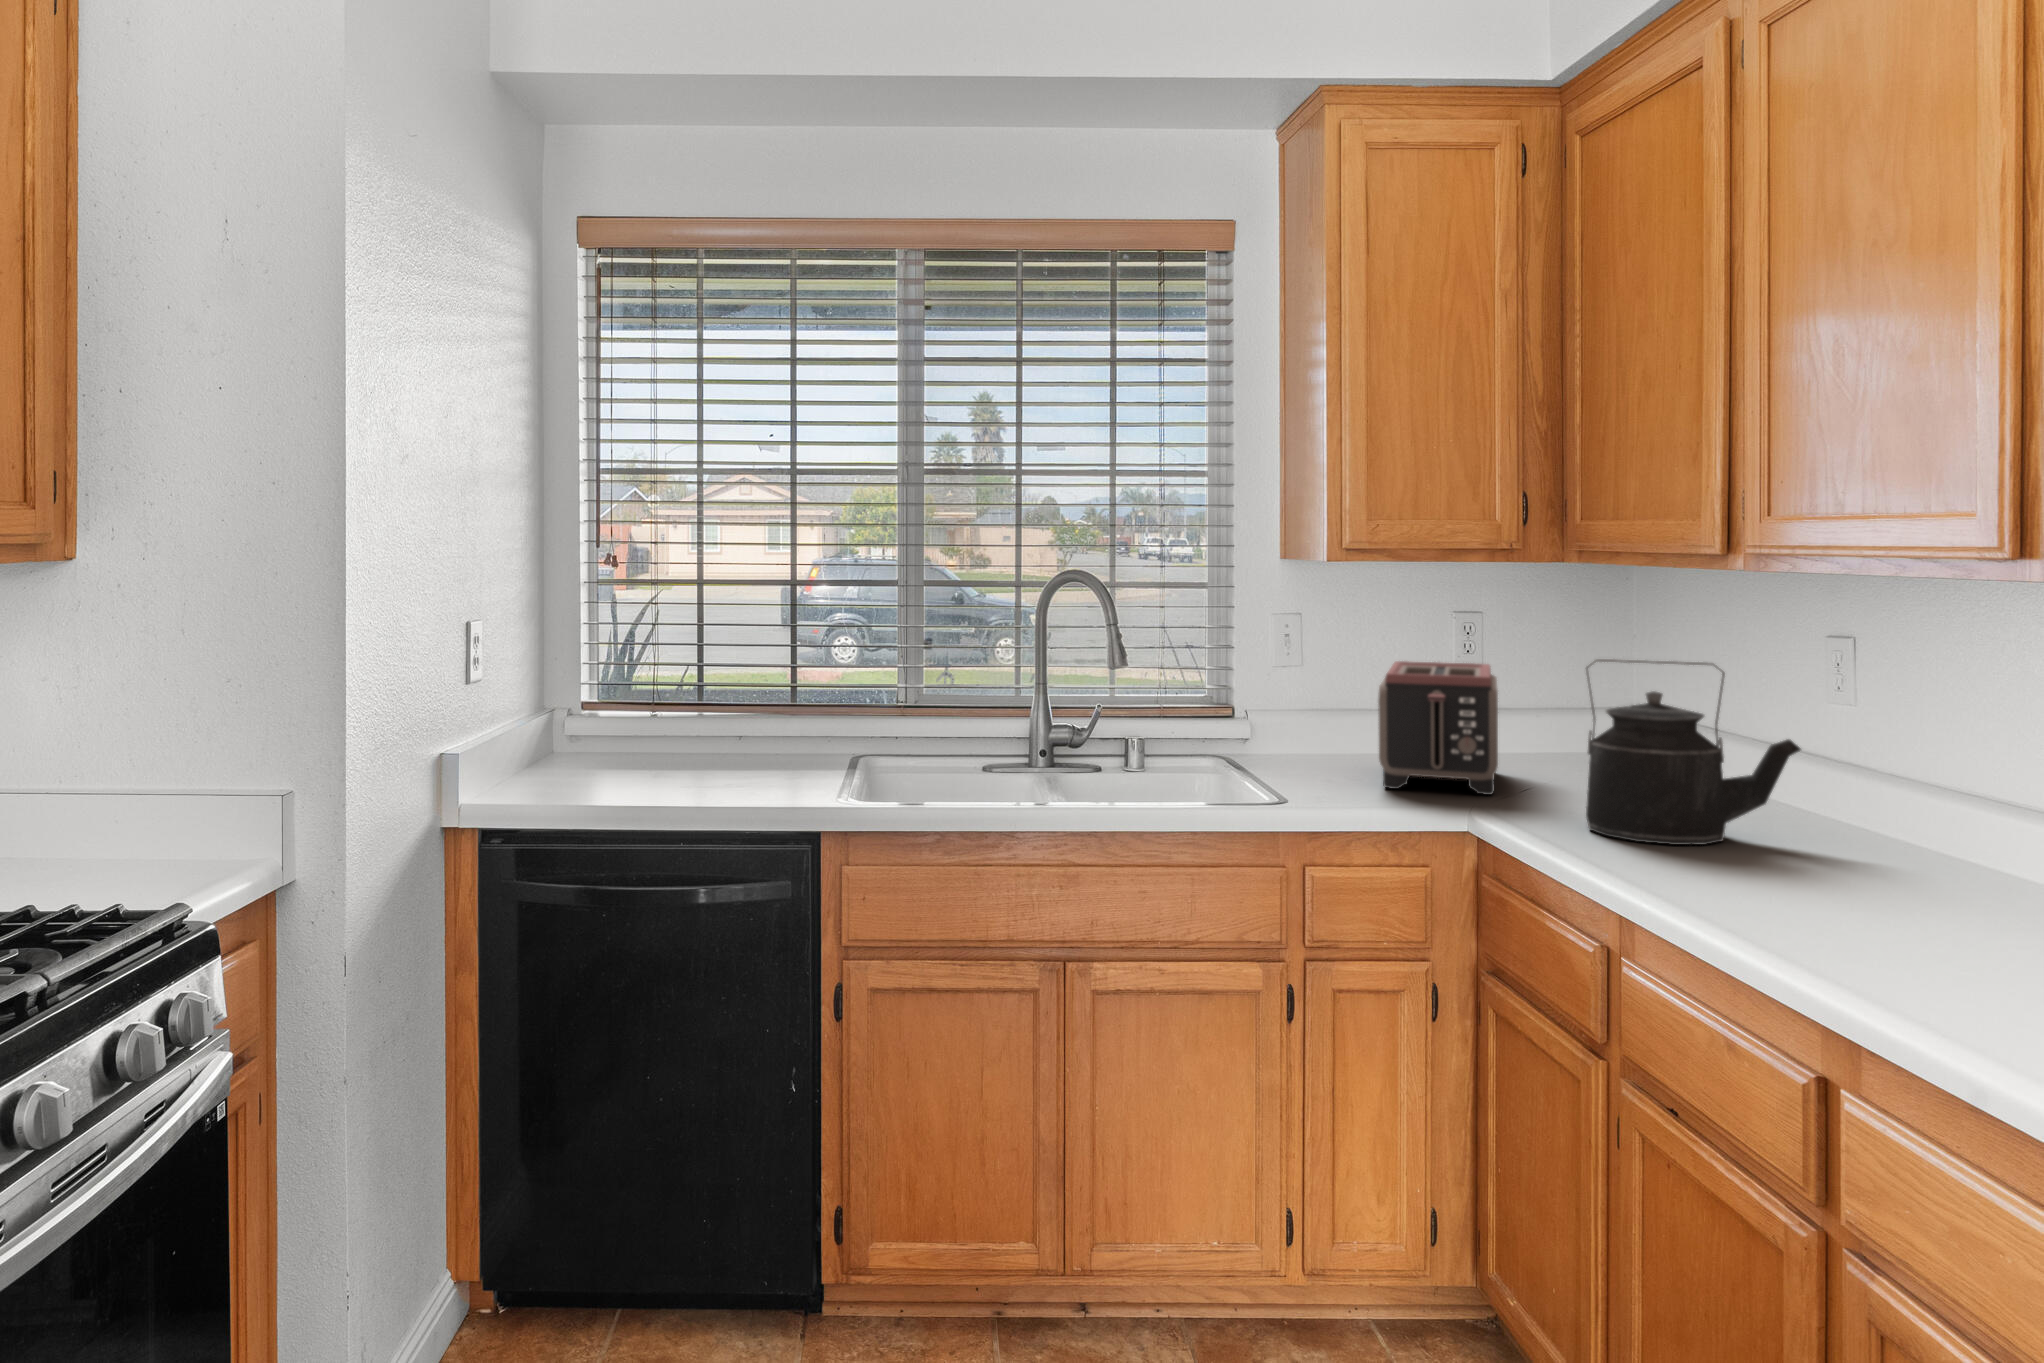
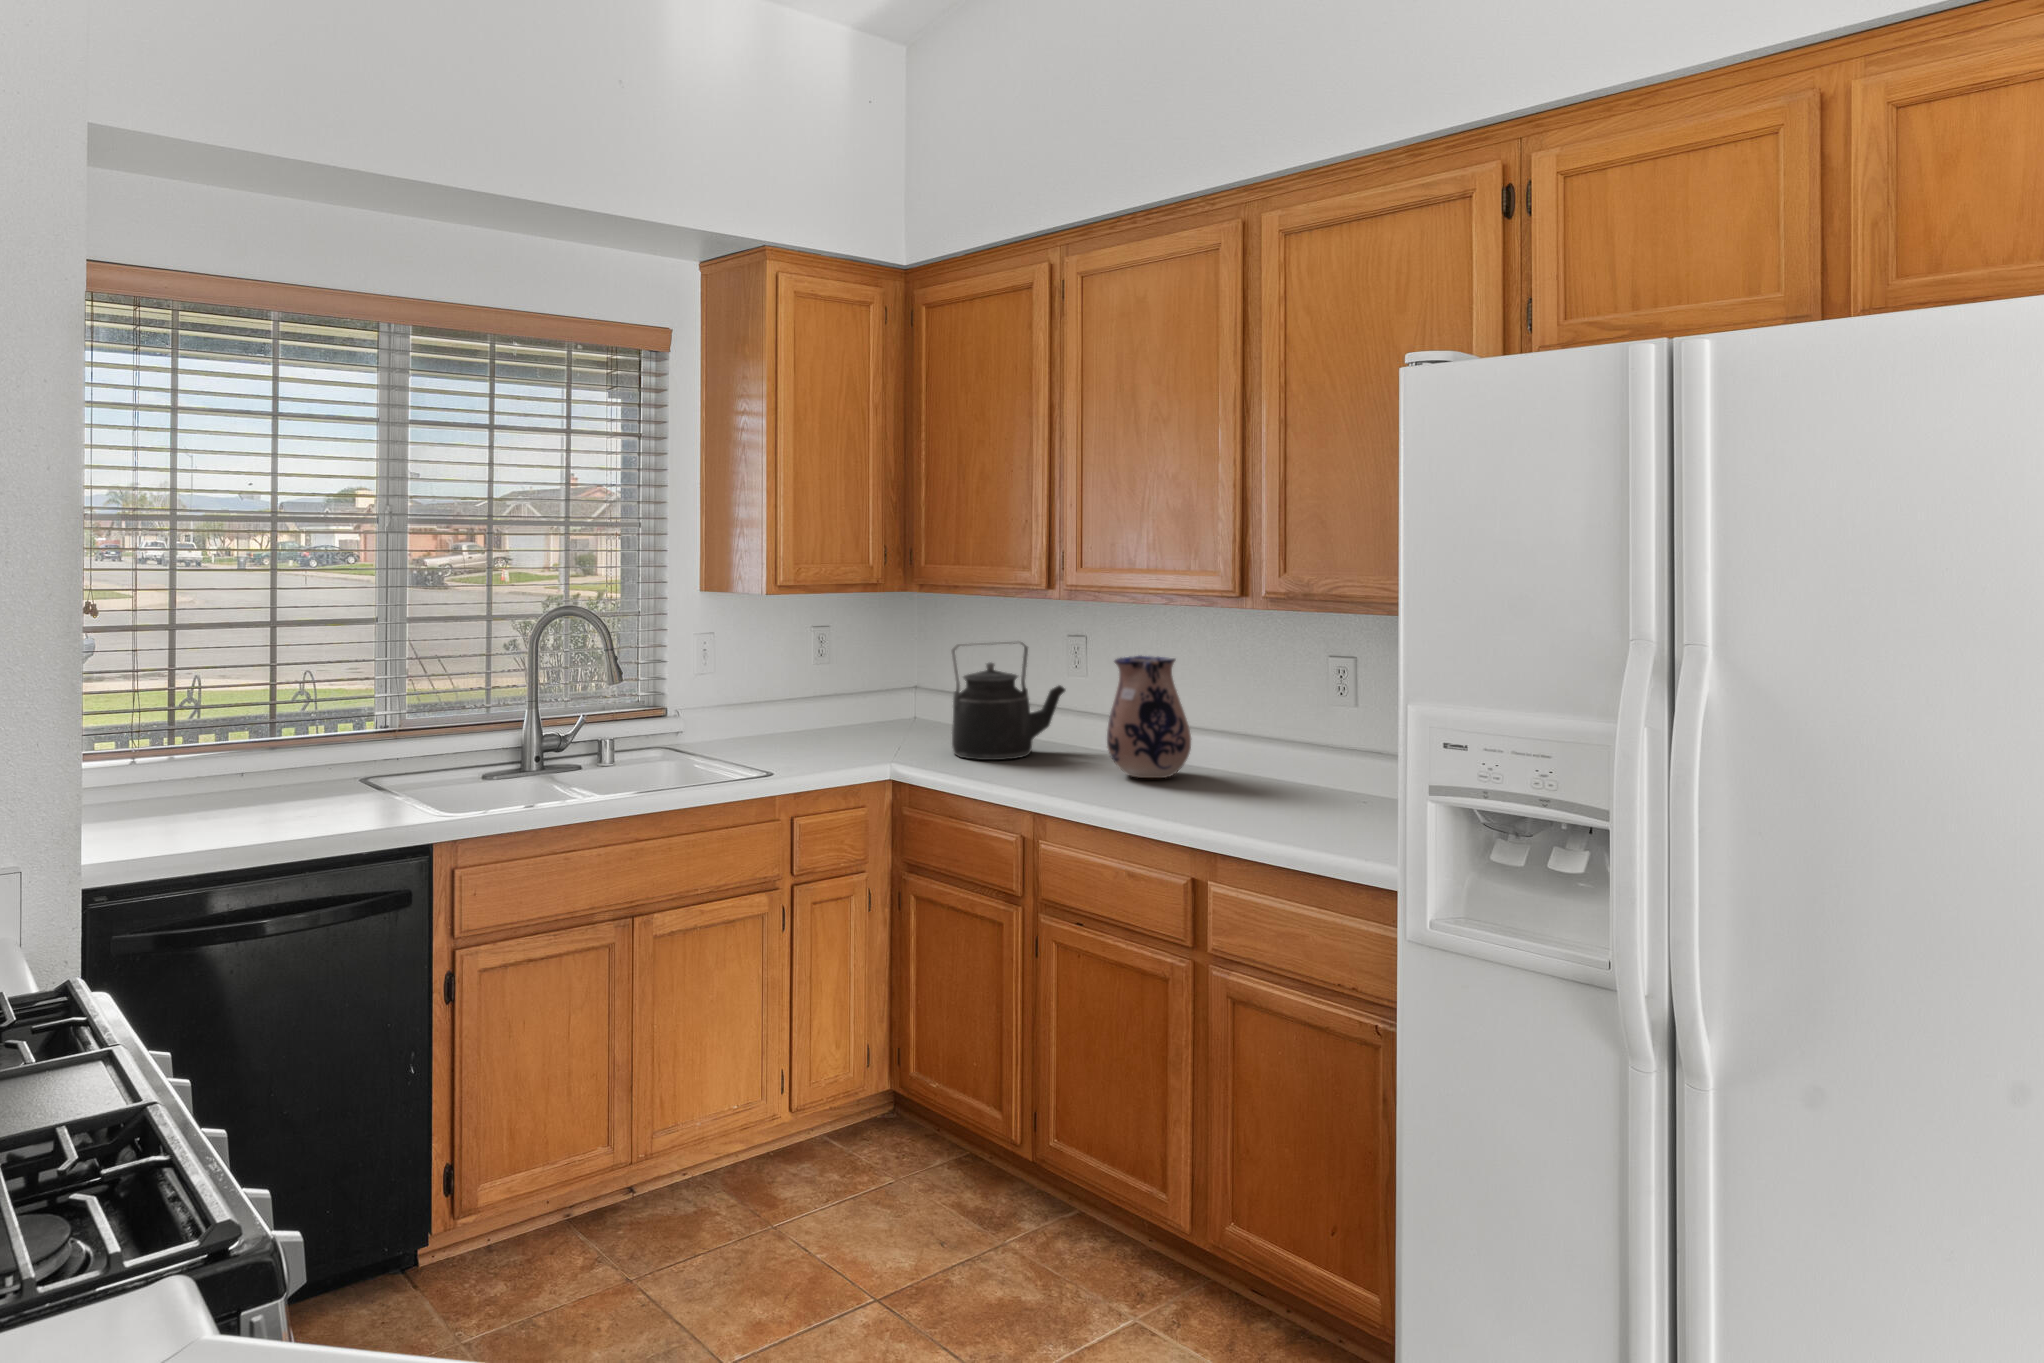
toaster: present [1378,661,1498,795] -> none [776,652,877,748]
ceramic pitcher: none [1795,697,1971,911] -> present [1107,655,1191,778]

